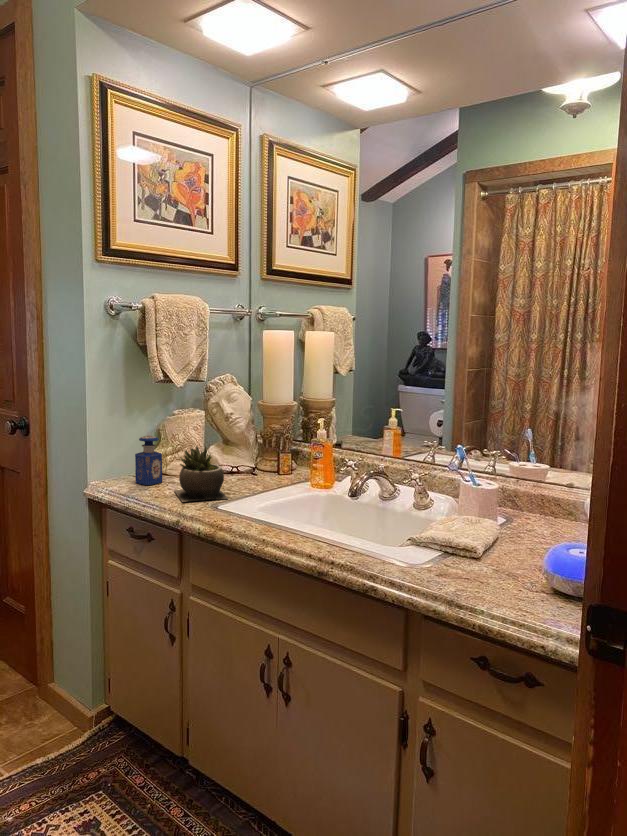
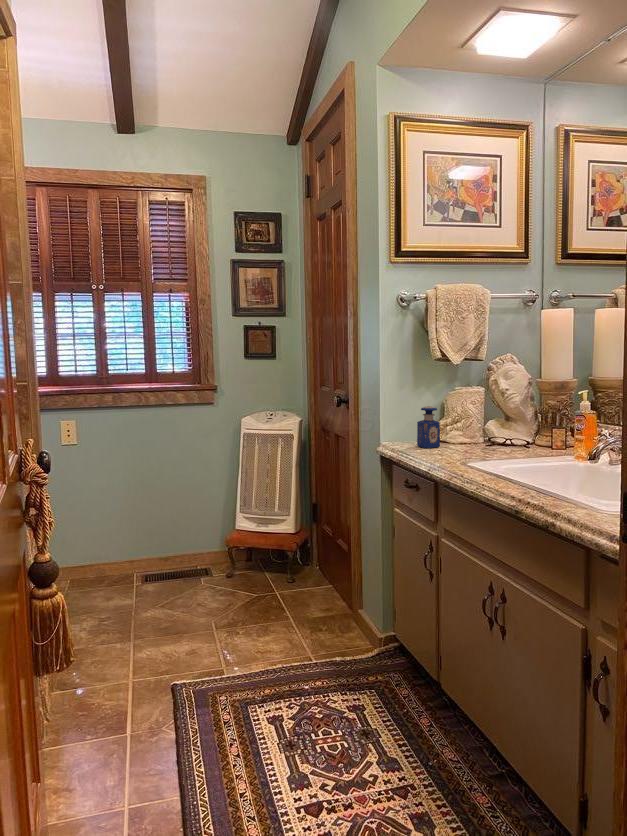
succulent plant: present [174,446,228,502] -> none [442,412,484,460]

